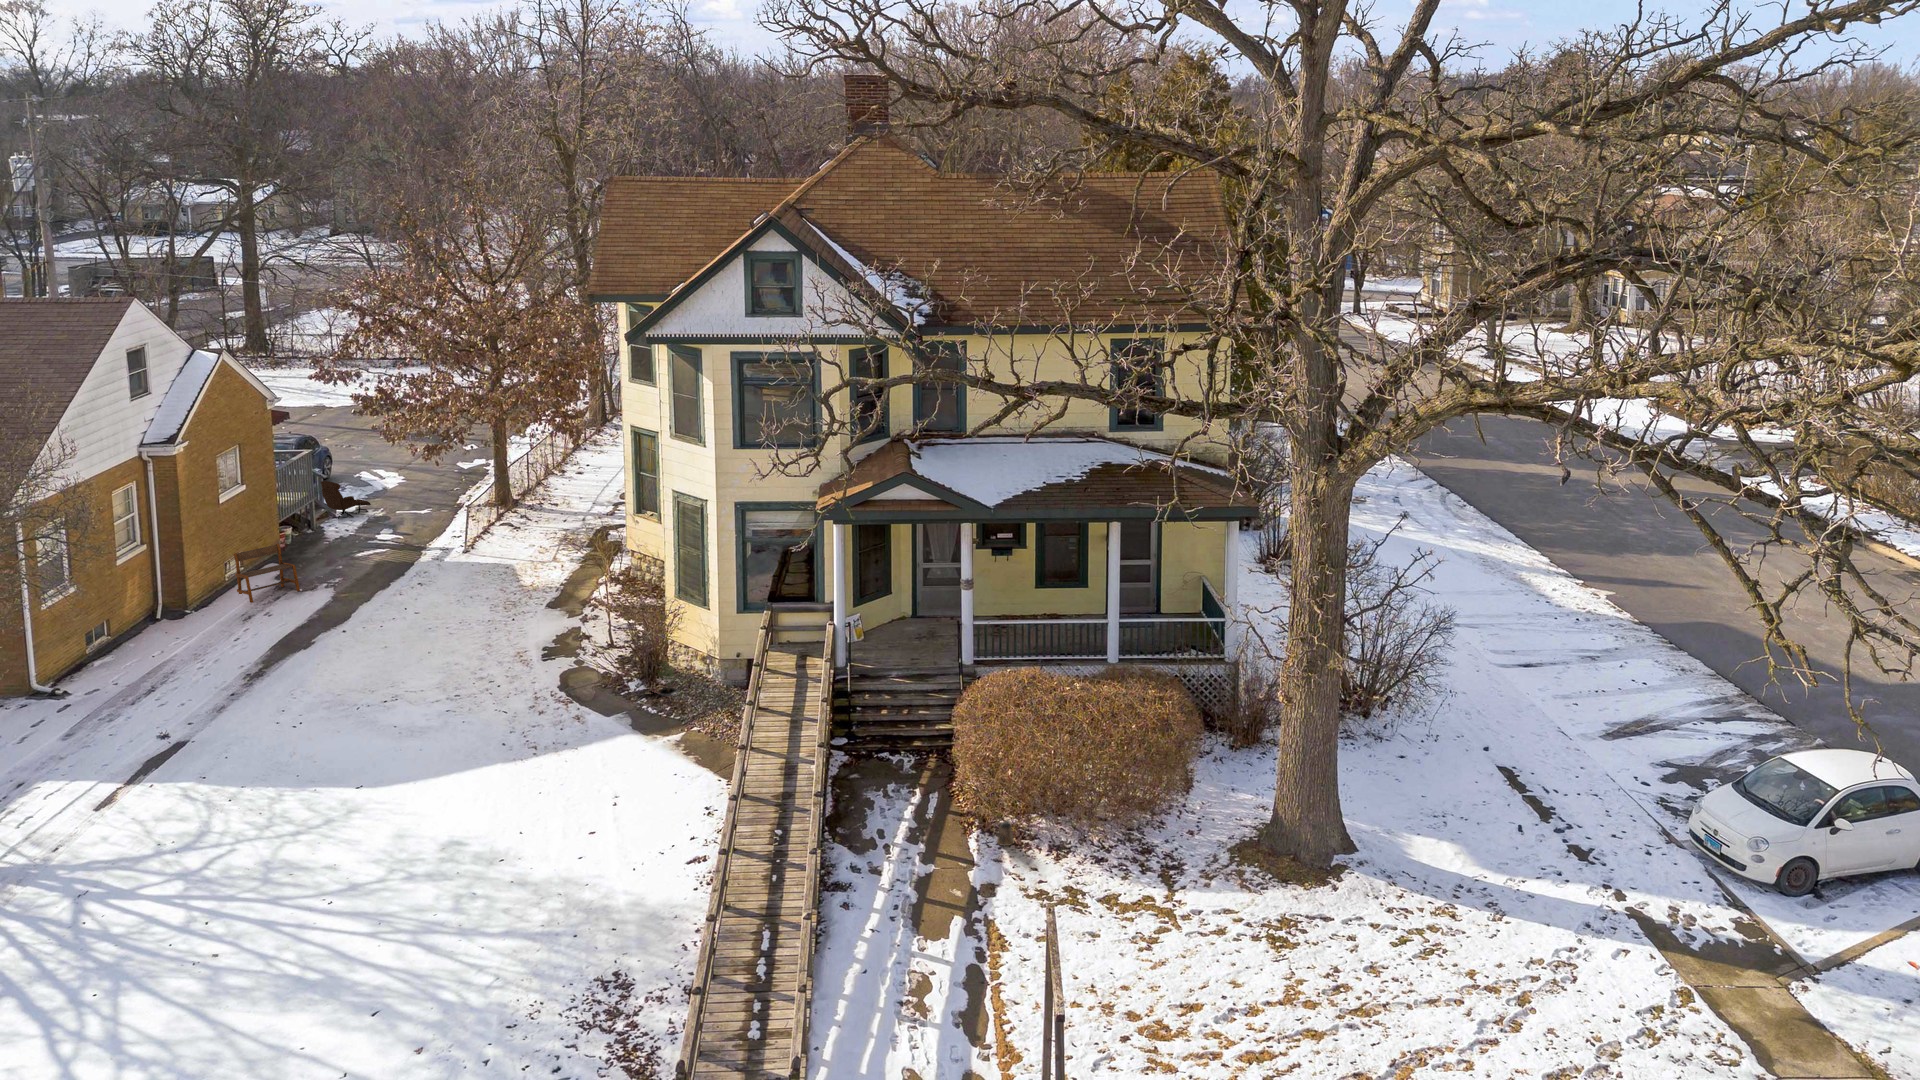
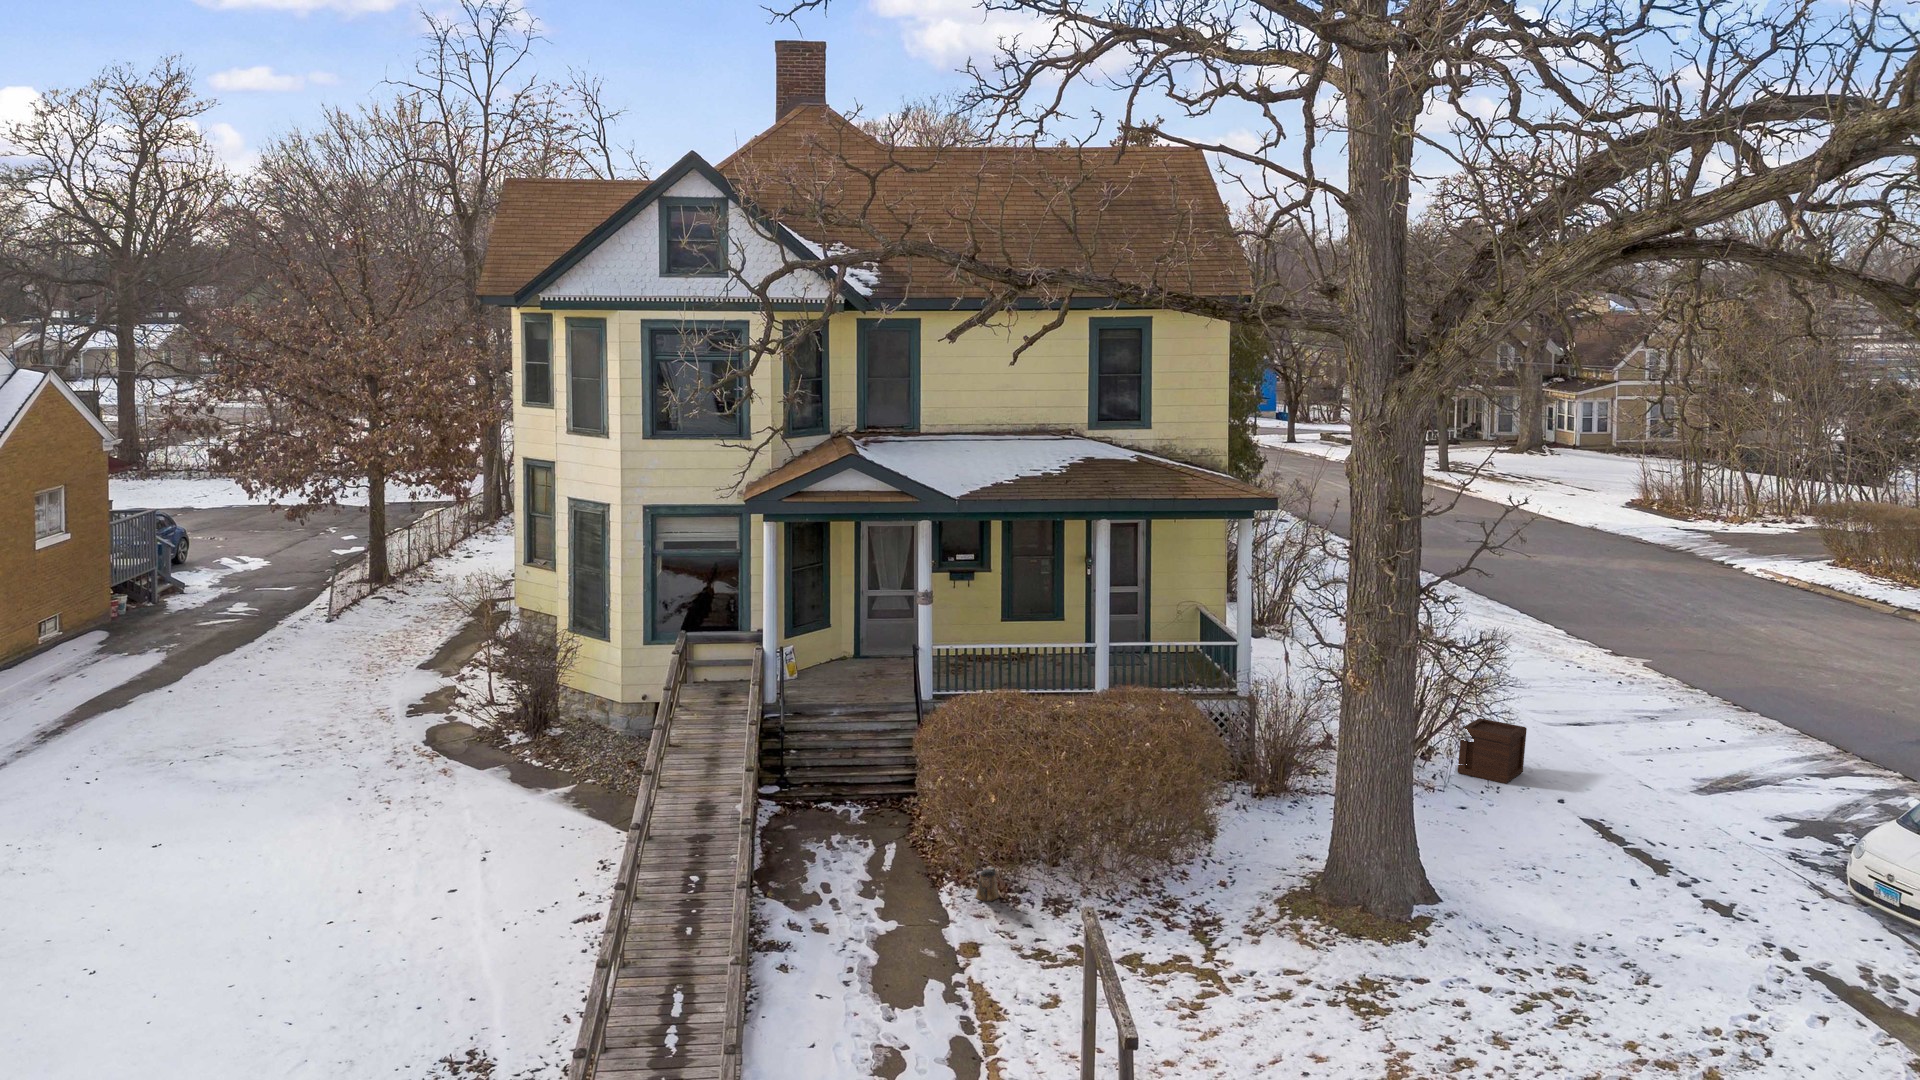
lounge chair: present [321,481,371,519] -> none [160,535,219,581]
bench: present [233,544,300,603] -> none [34,587,115,654]
potted tree: present [658,663,677,696] -> none [542,703,570,748]
wooden crate: none [1406,675,1465,733] -> present [1458,718,1527,784]

